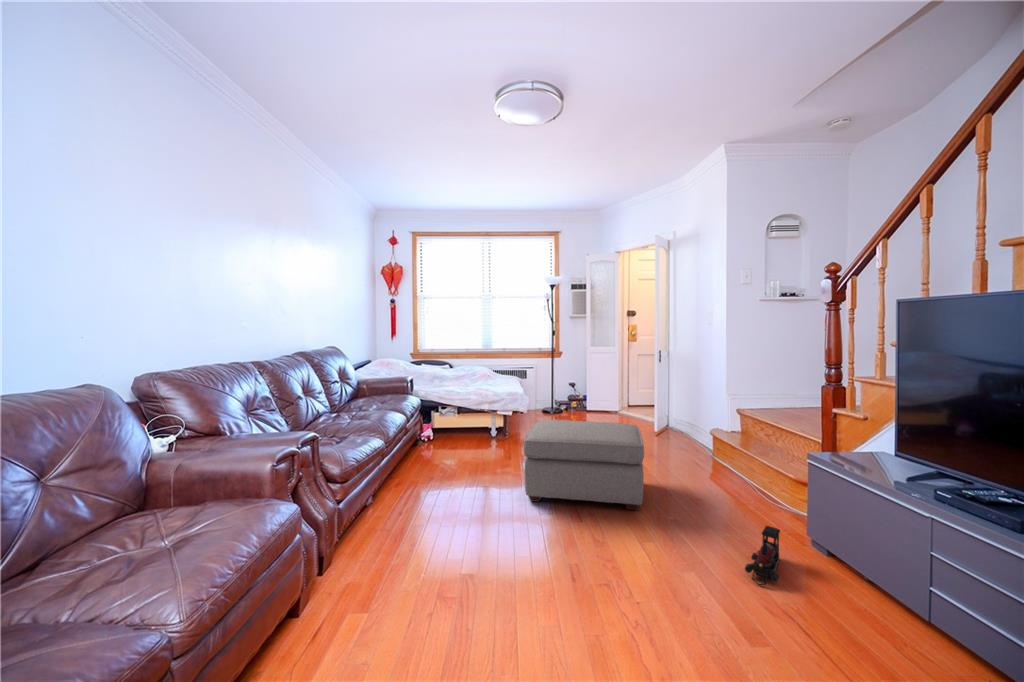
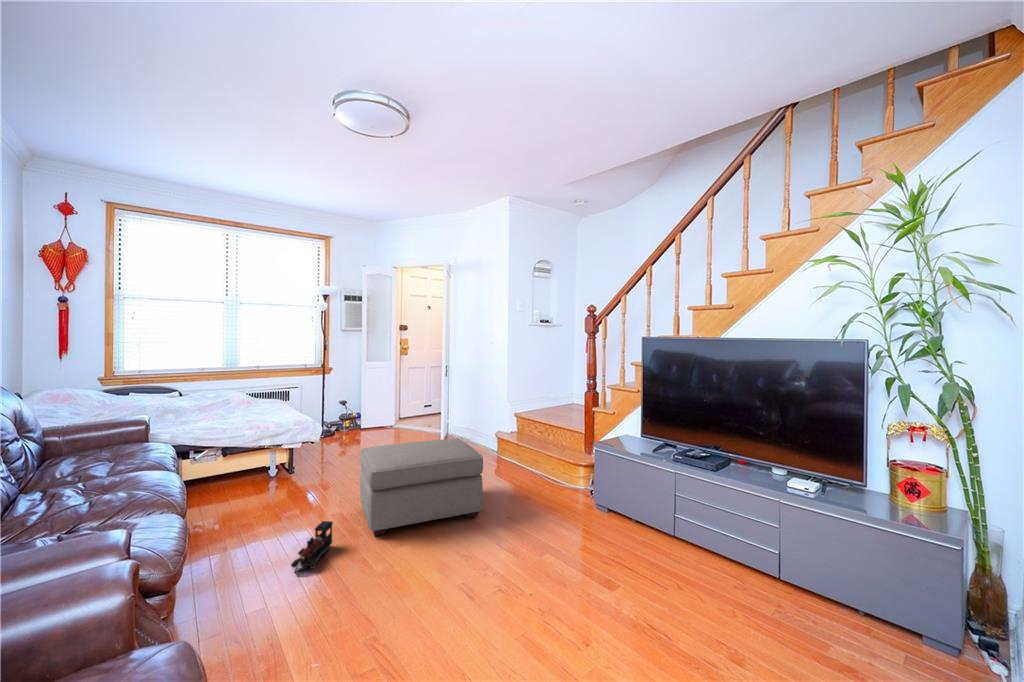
toy train: present [745,526,780,585] -> present [291,521,333,575]

